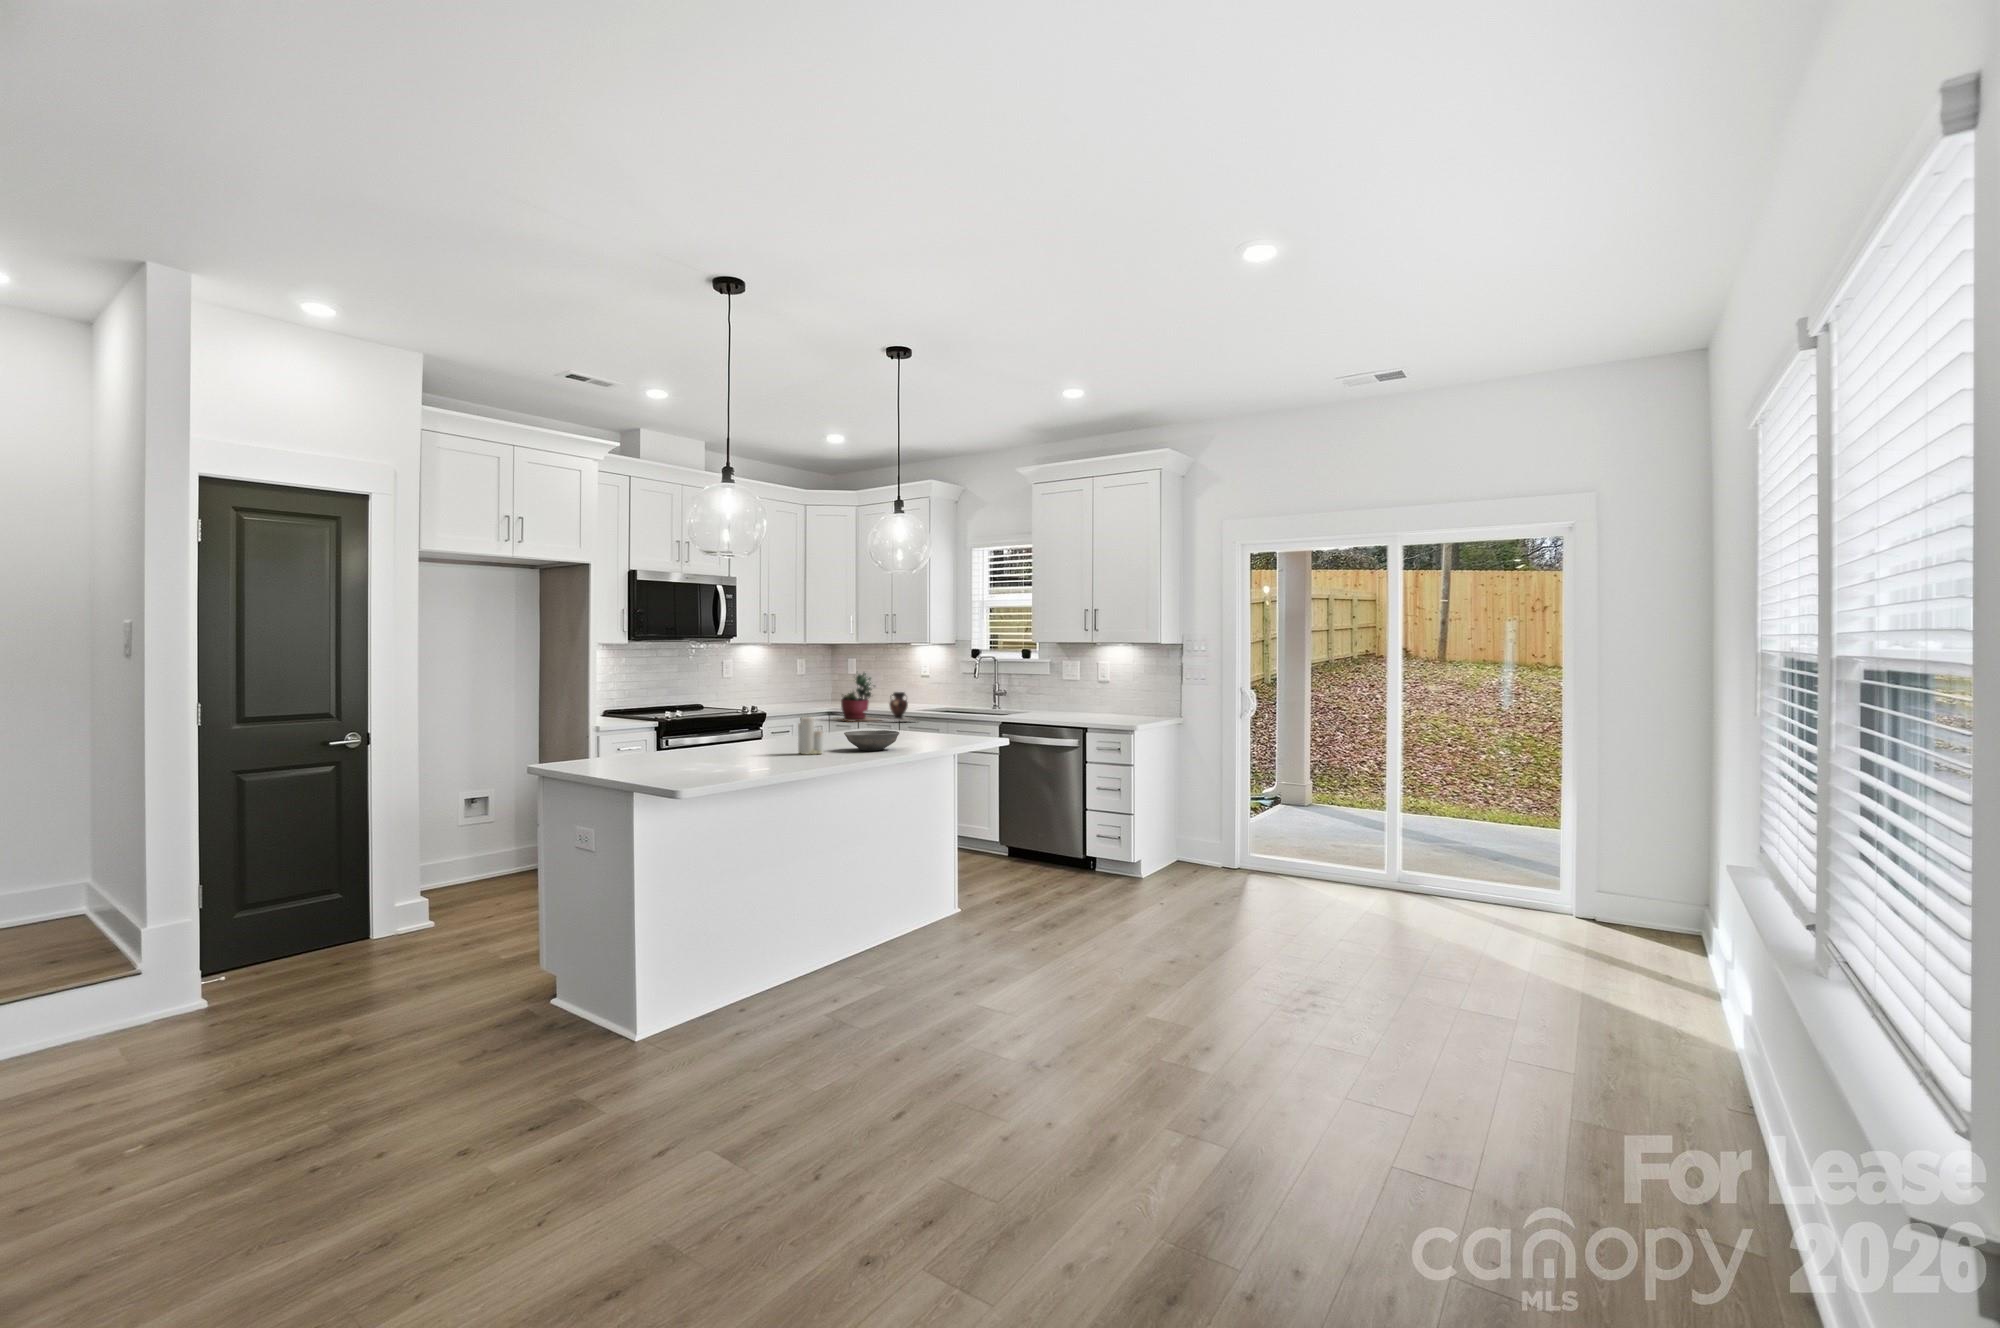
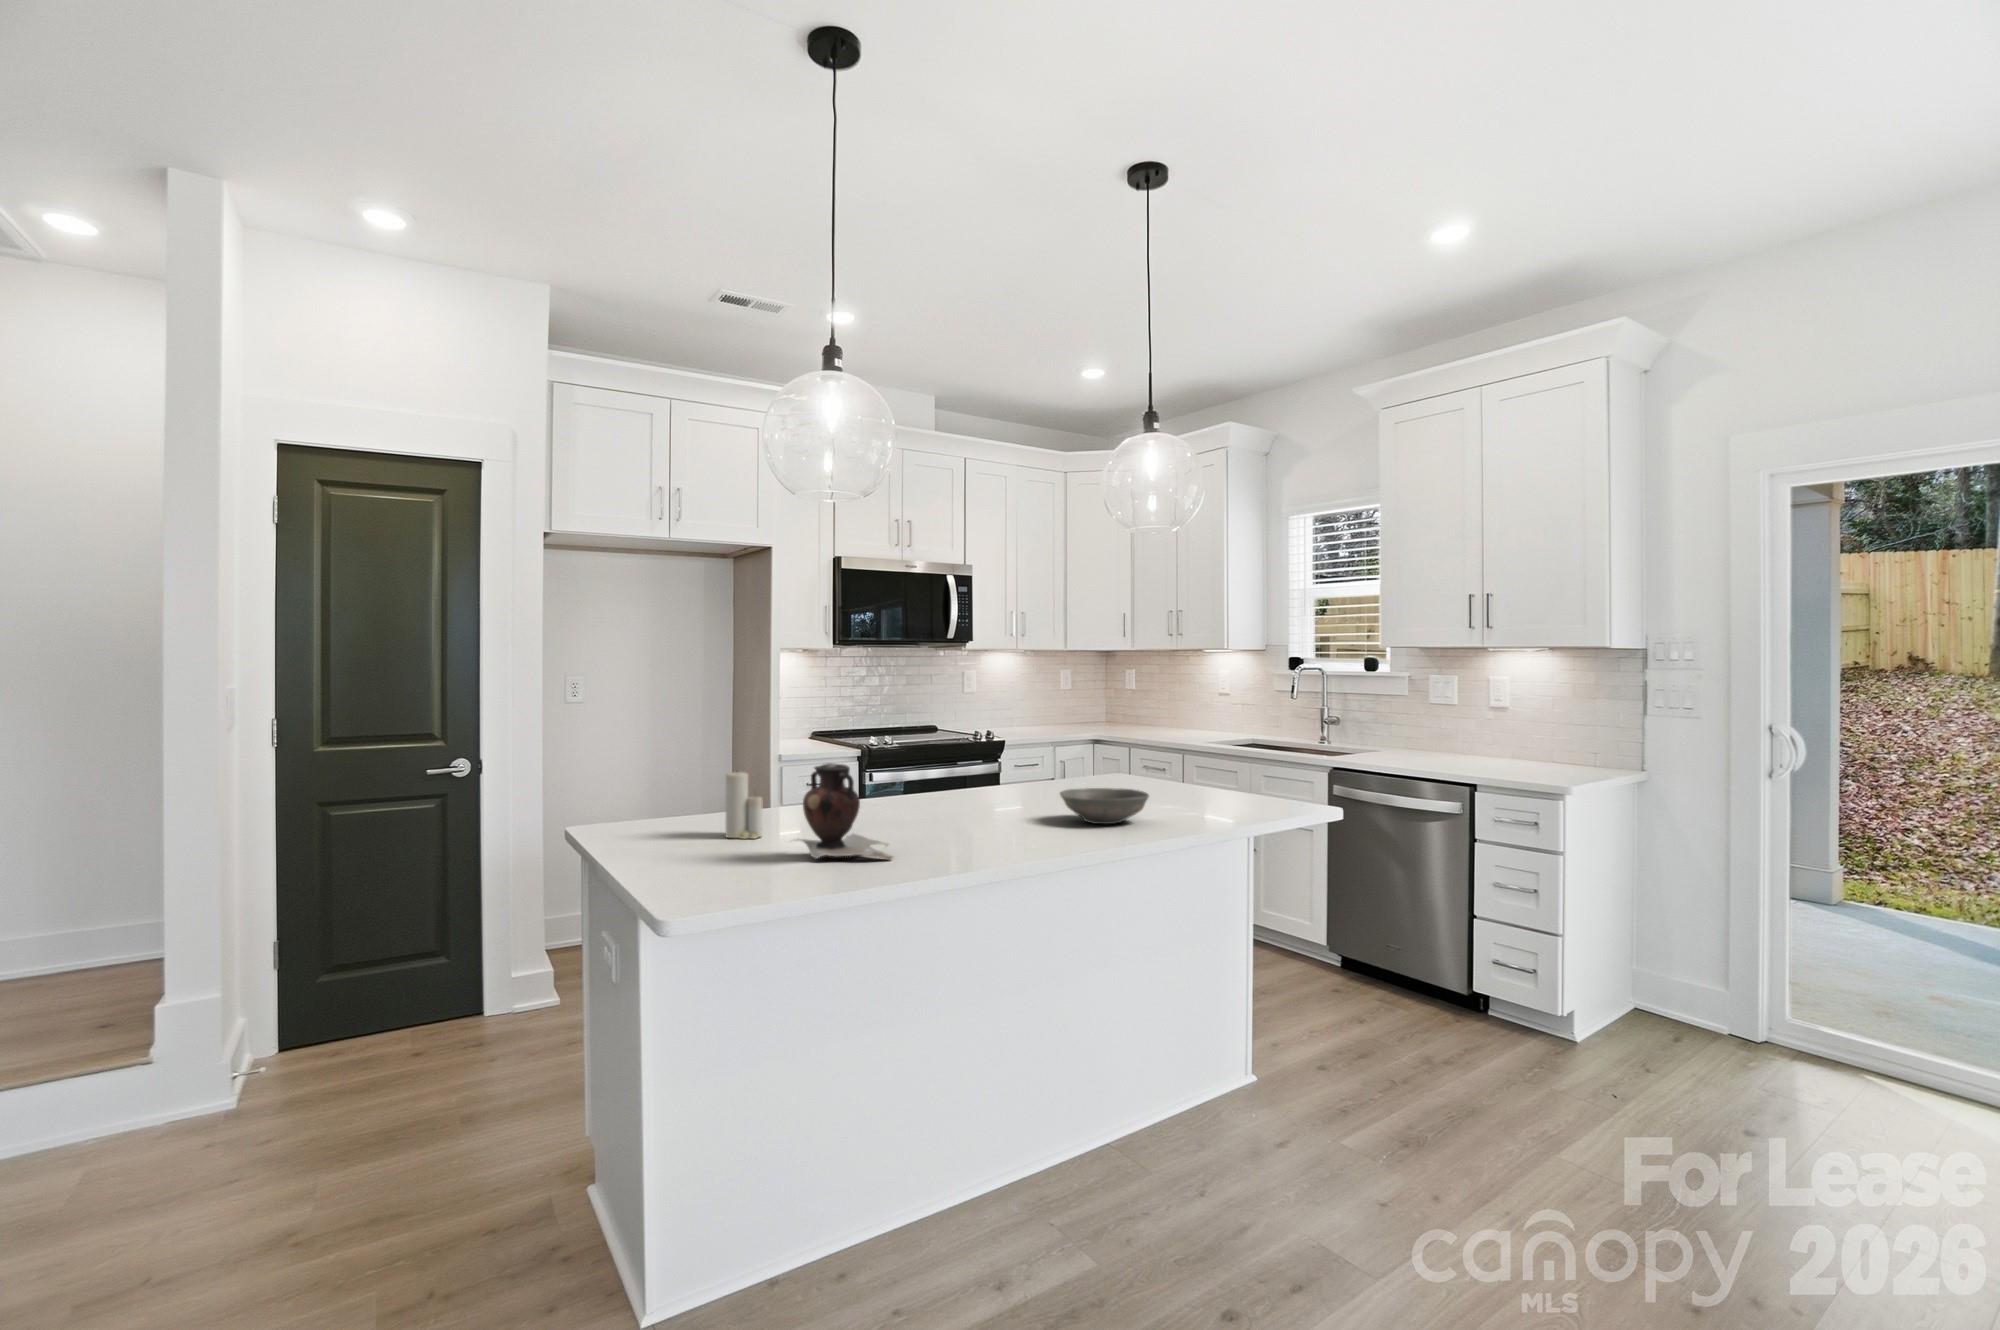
succulent plant: present [838,673,878,722] -> none [1095,687,1164,755]
vase: present [889,692,915,721] -> present [796,763,893,860]
candle: present [798,717,823,754] -> present [726,772,762,839]

